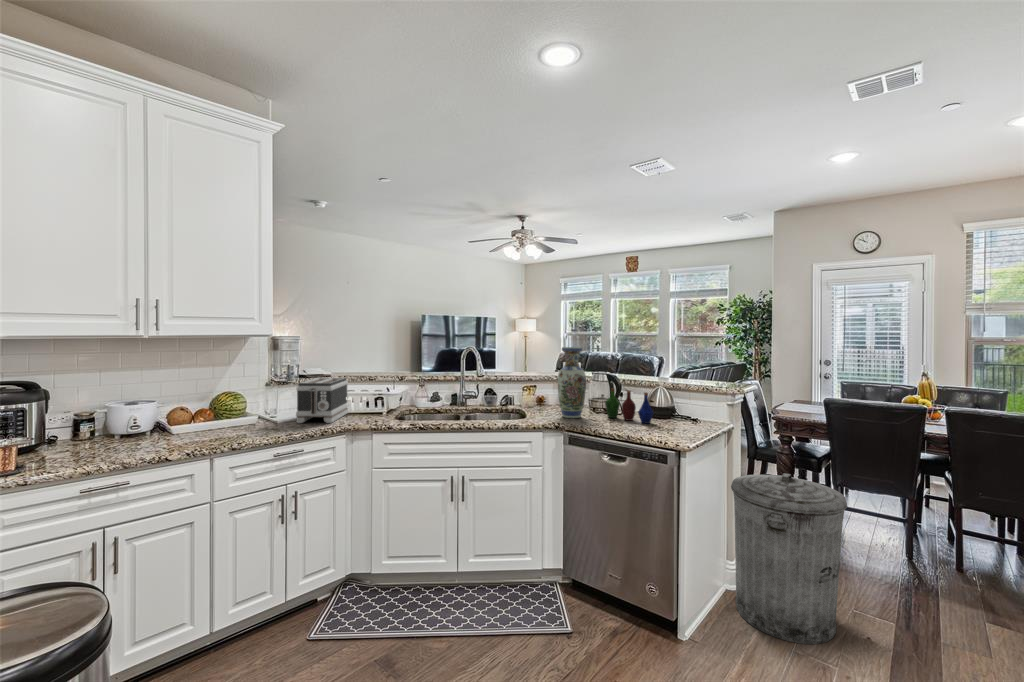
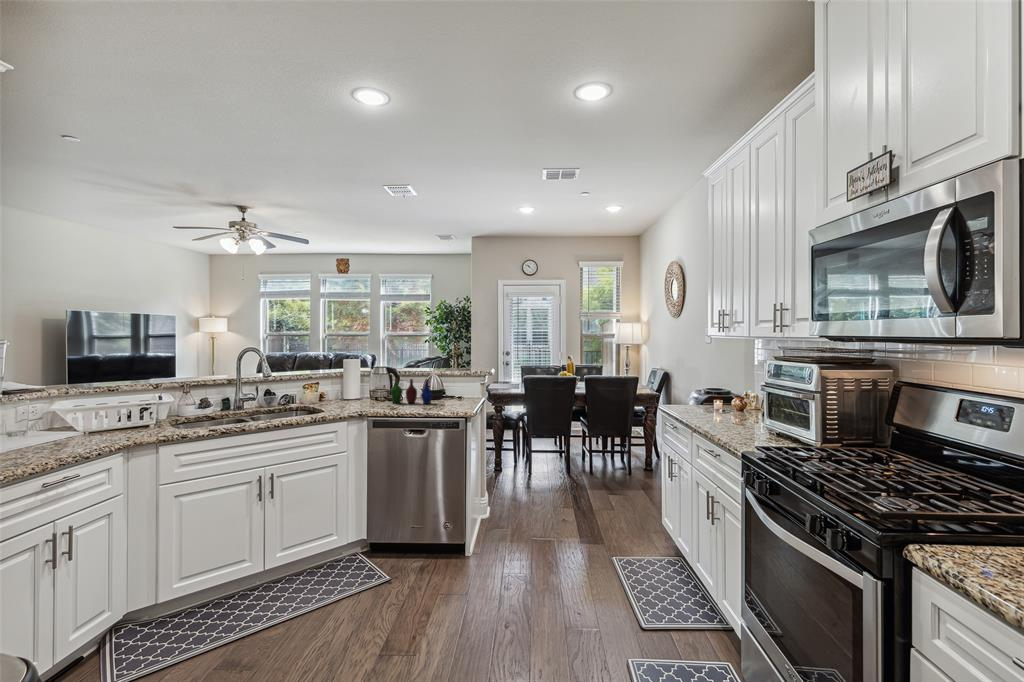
vase: present [558,347,586,418] -> none [349,345,375,407]
toaster: present [296,378,348,423] -> none [41,388,99,448]
trash can: present [731,473,847,644] -> none [487,426,555,536]

